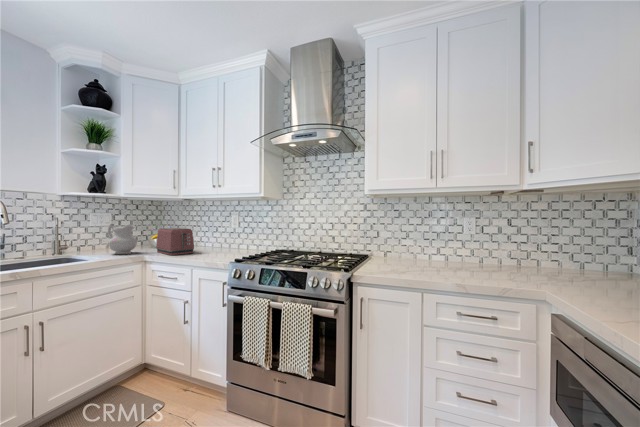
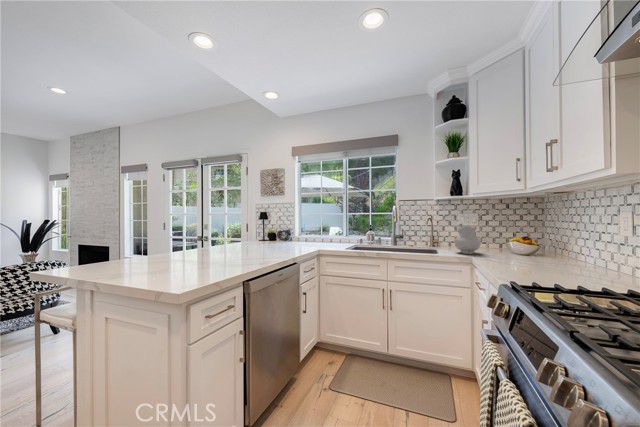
toaster: present [156,228,194,255] -> none [490,231,530,265]

